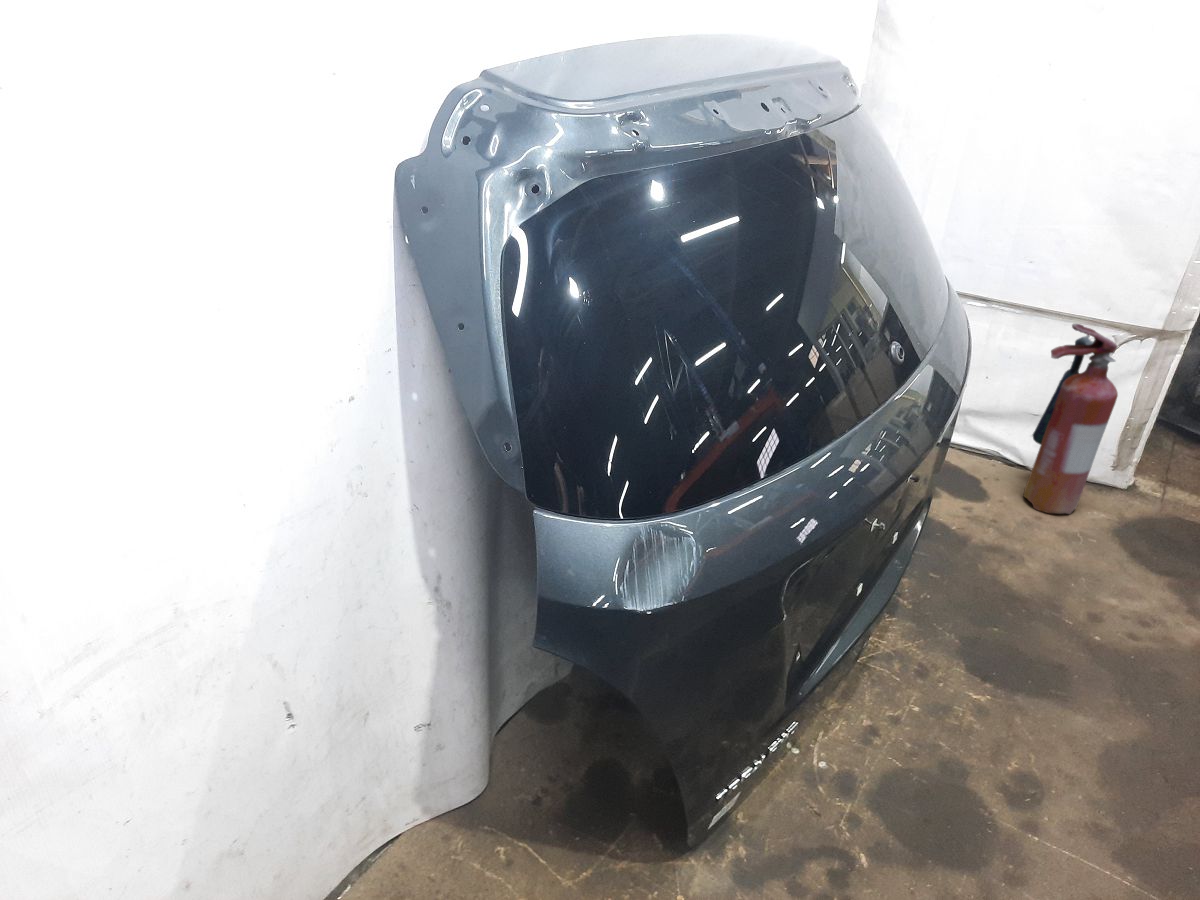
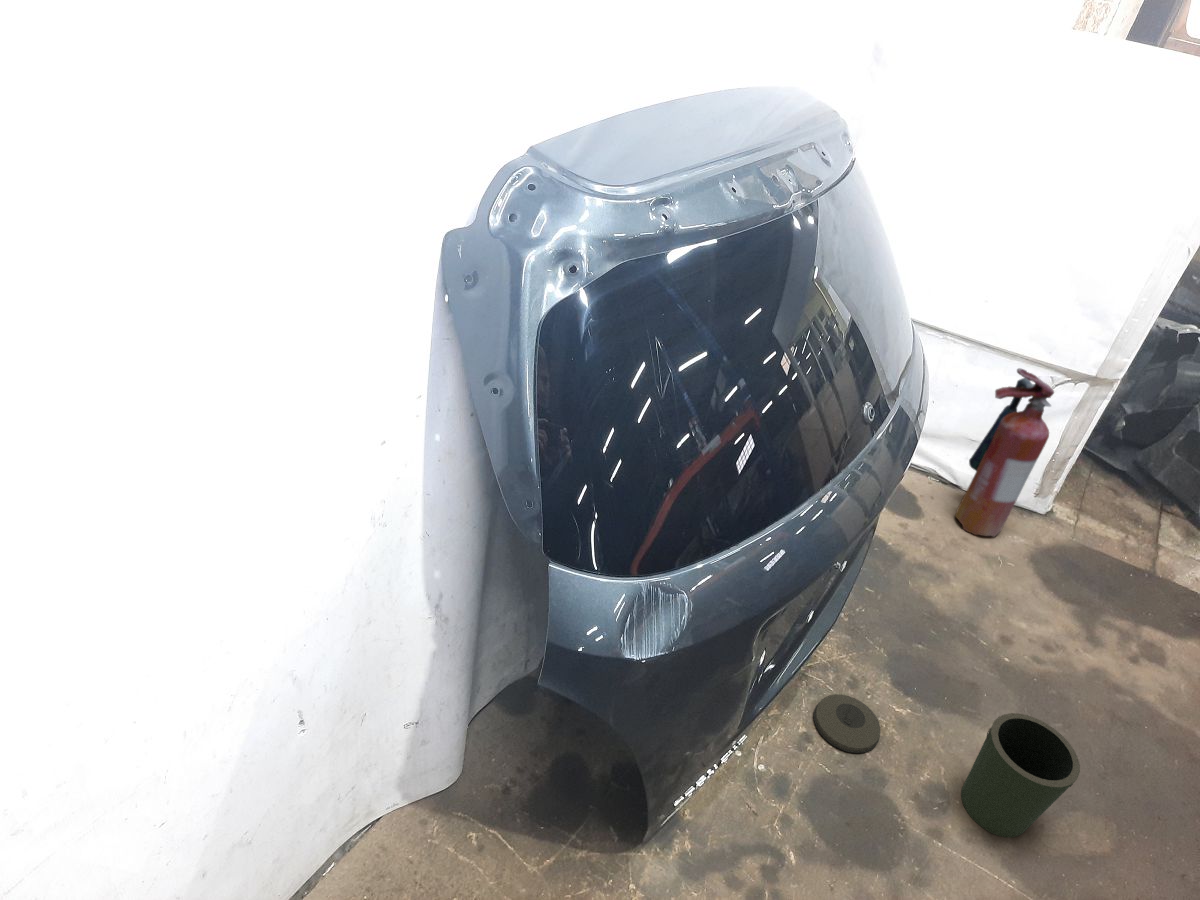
trash can: none [879,684,1193,832] -> present [814,694,1080,837]

